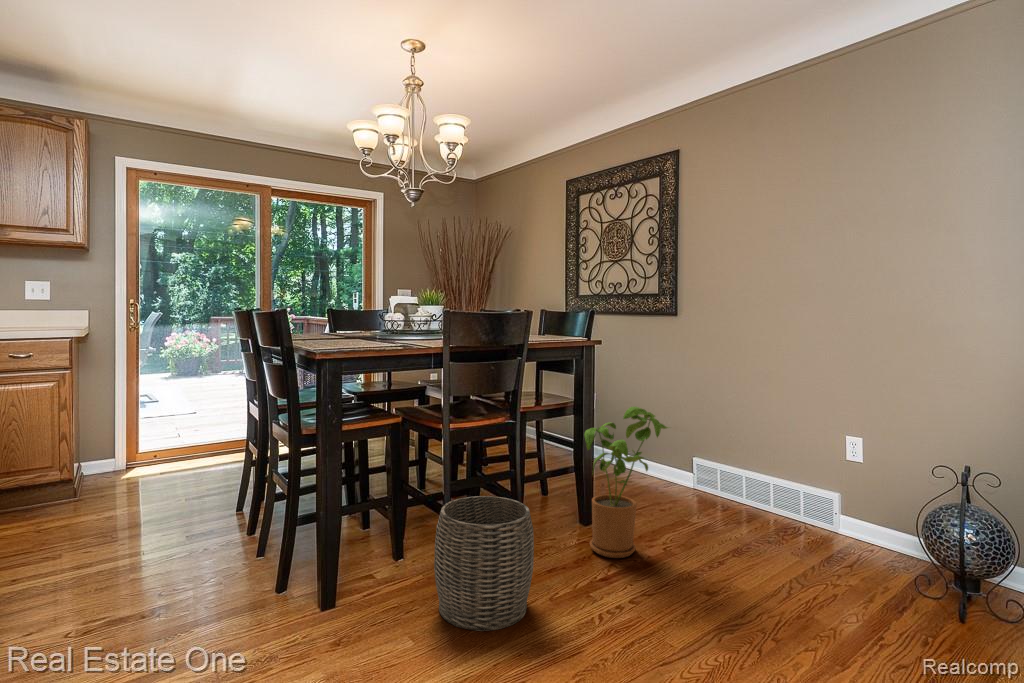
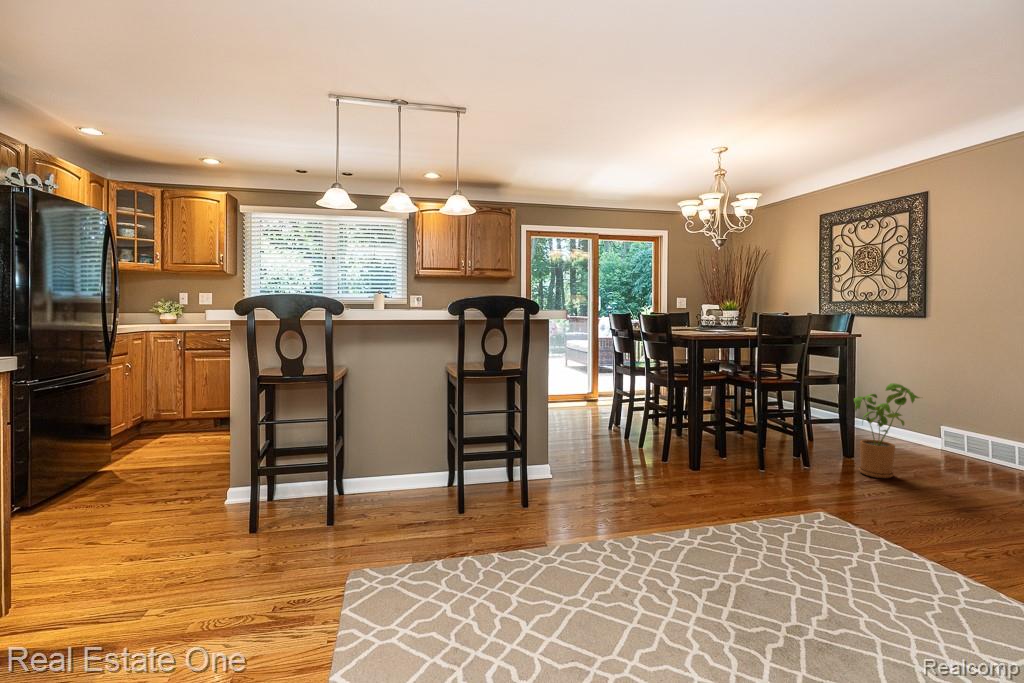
woven basket: present [434,496,534,631] -> none [767,430,829,497]

